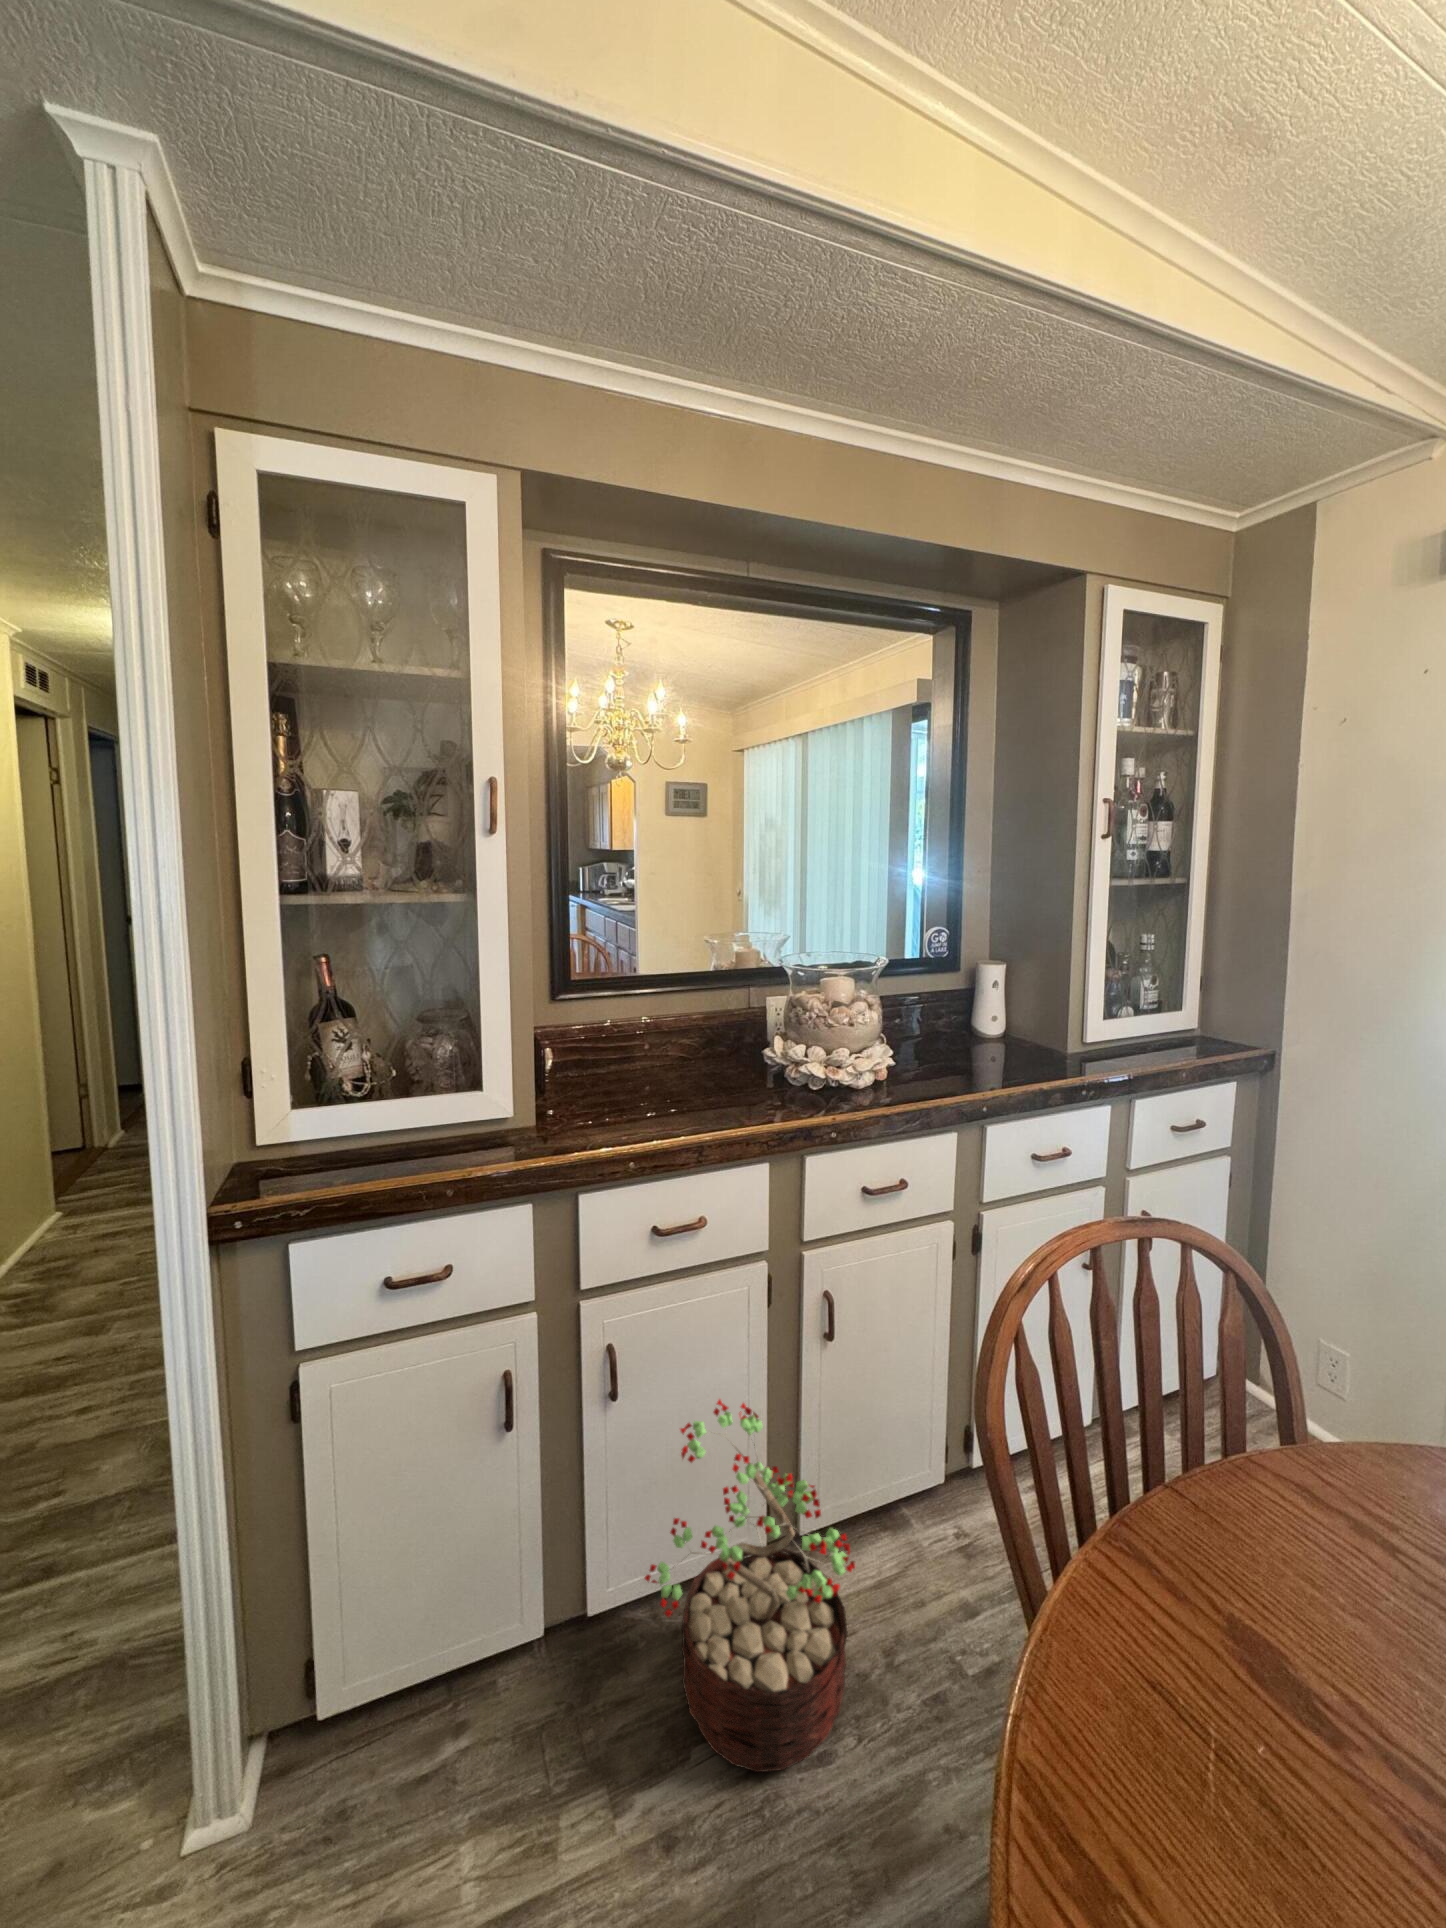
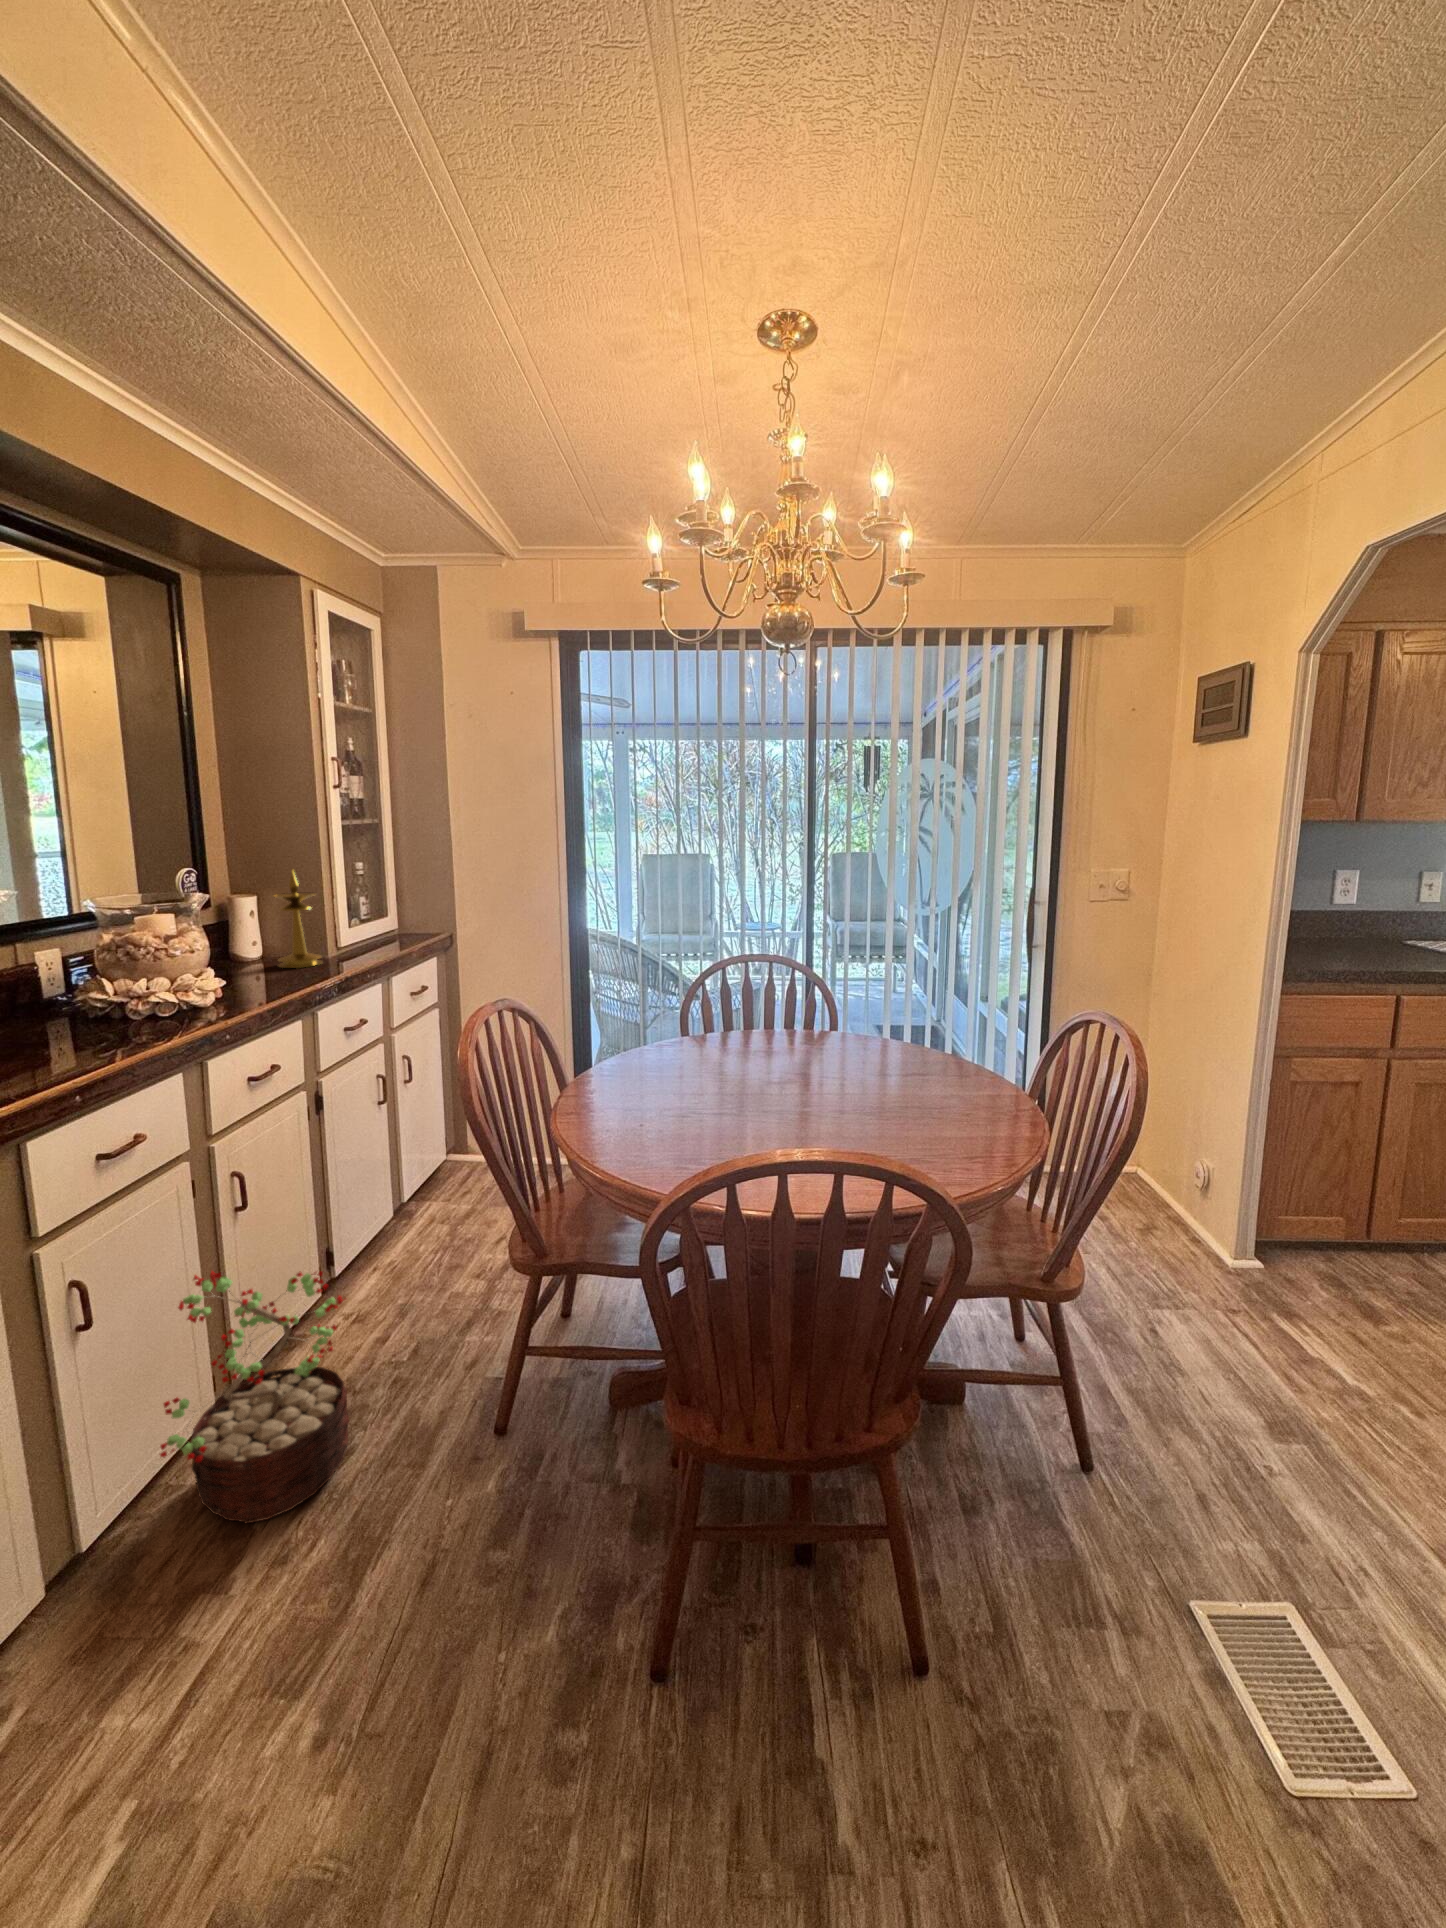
candlestick: none [995,939,1051,1063] -> present [273,870,322,968]

